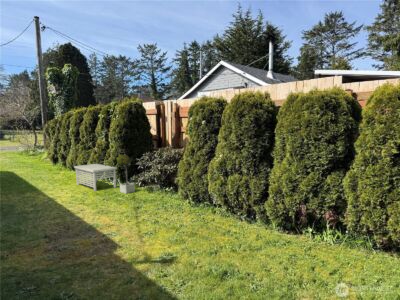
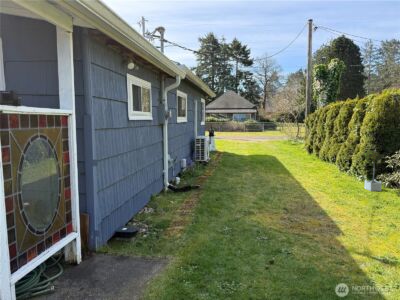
storage bench: present [74,164,117,191] -> none [323,157,365,184]

